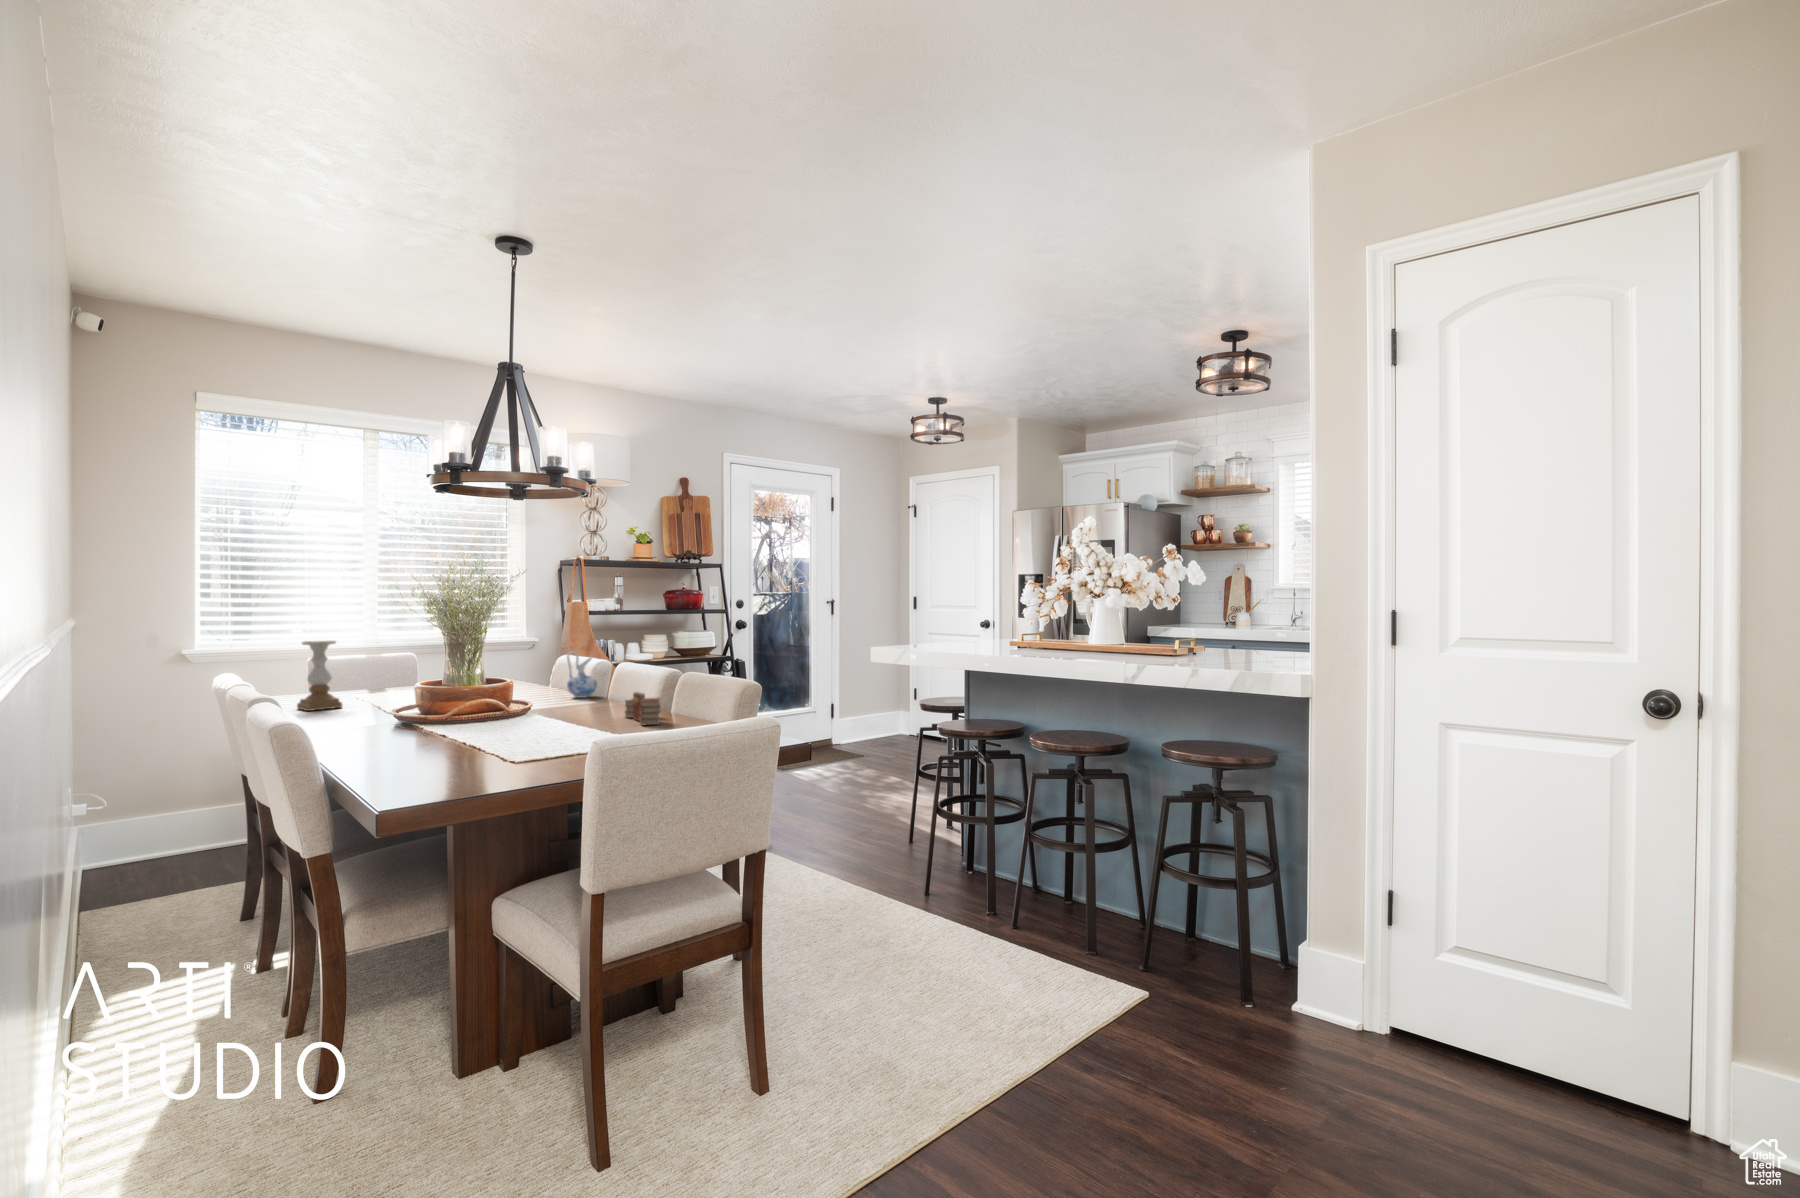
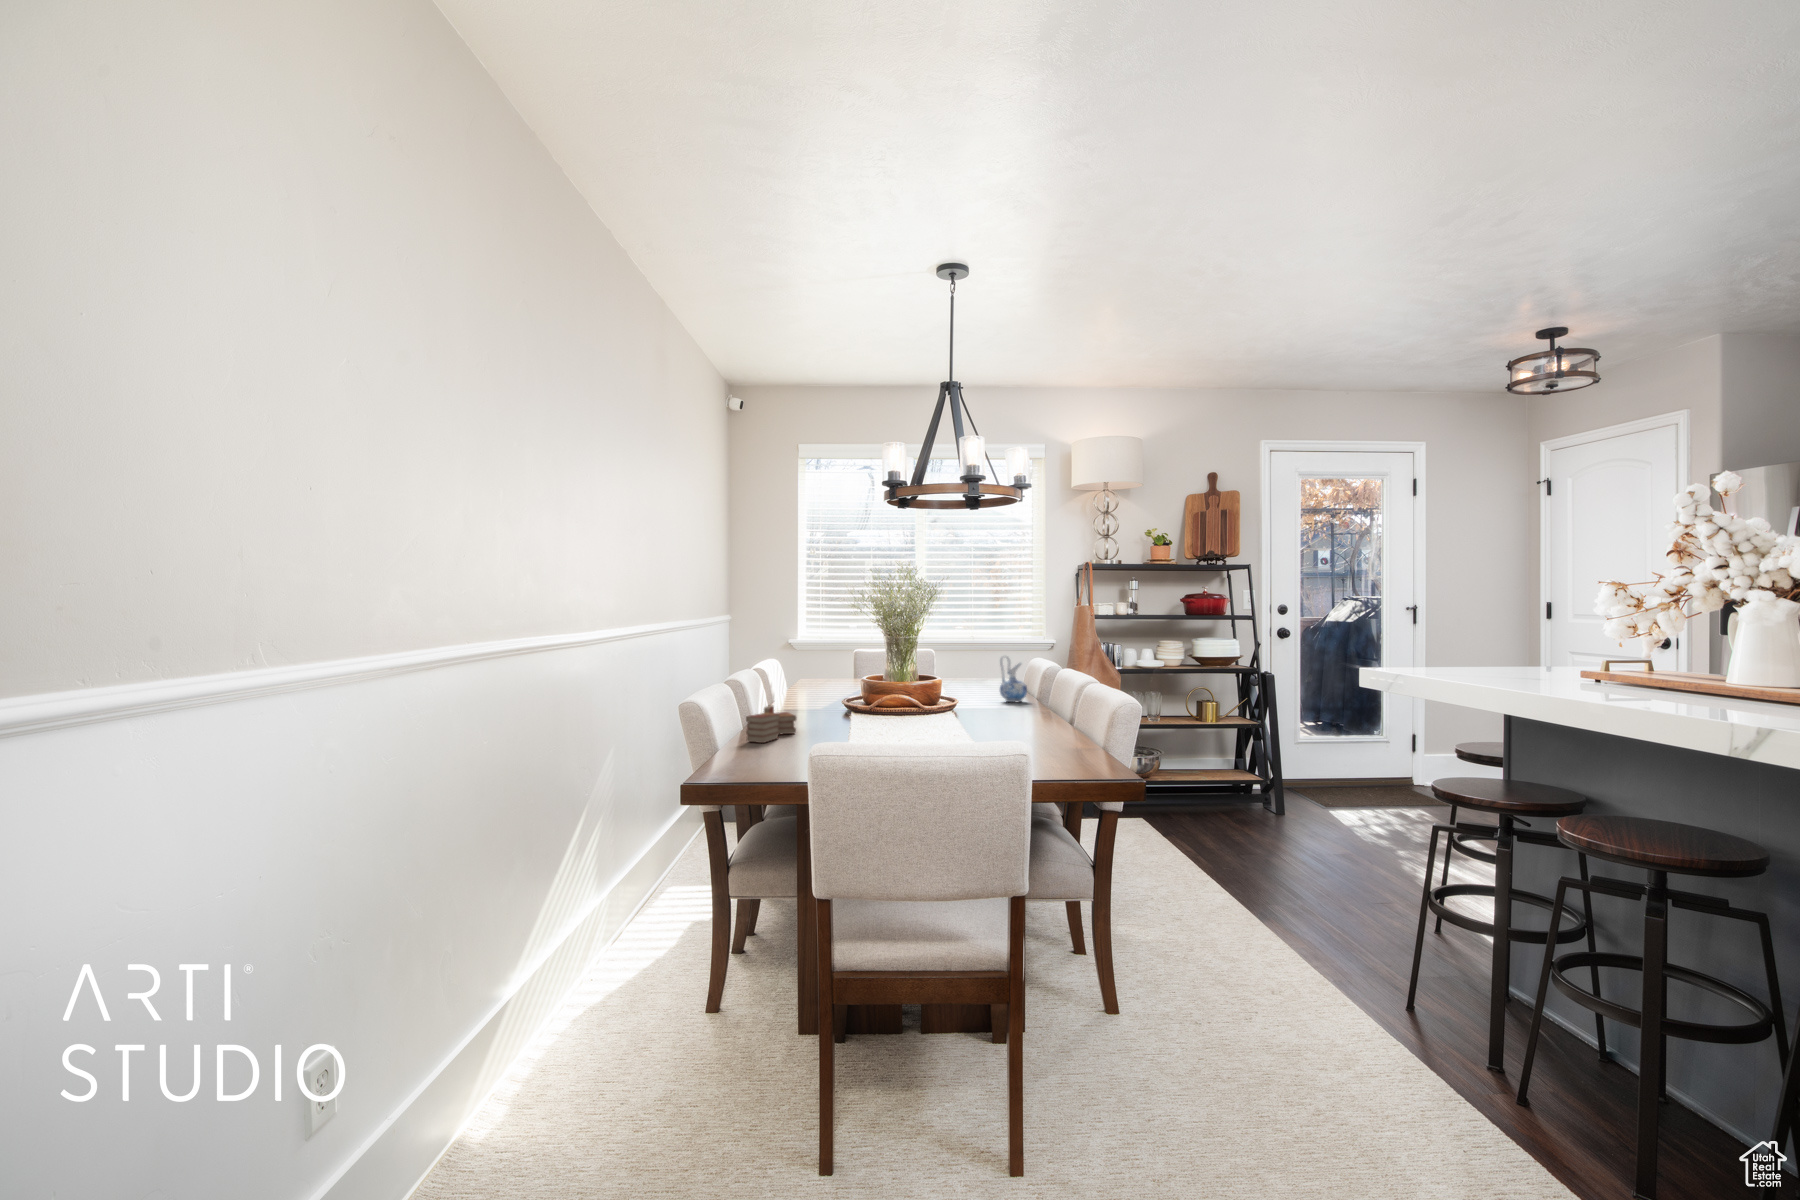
candle holder: present [297,641,342,711] -> none [805,637,832,694]
book: present [625,692,660,725] -> present [746,706,796,743]

